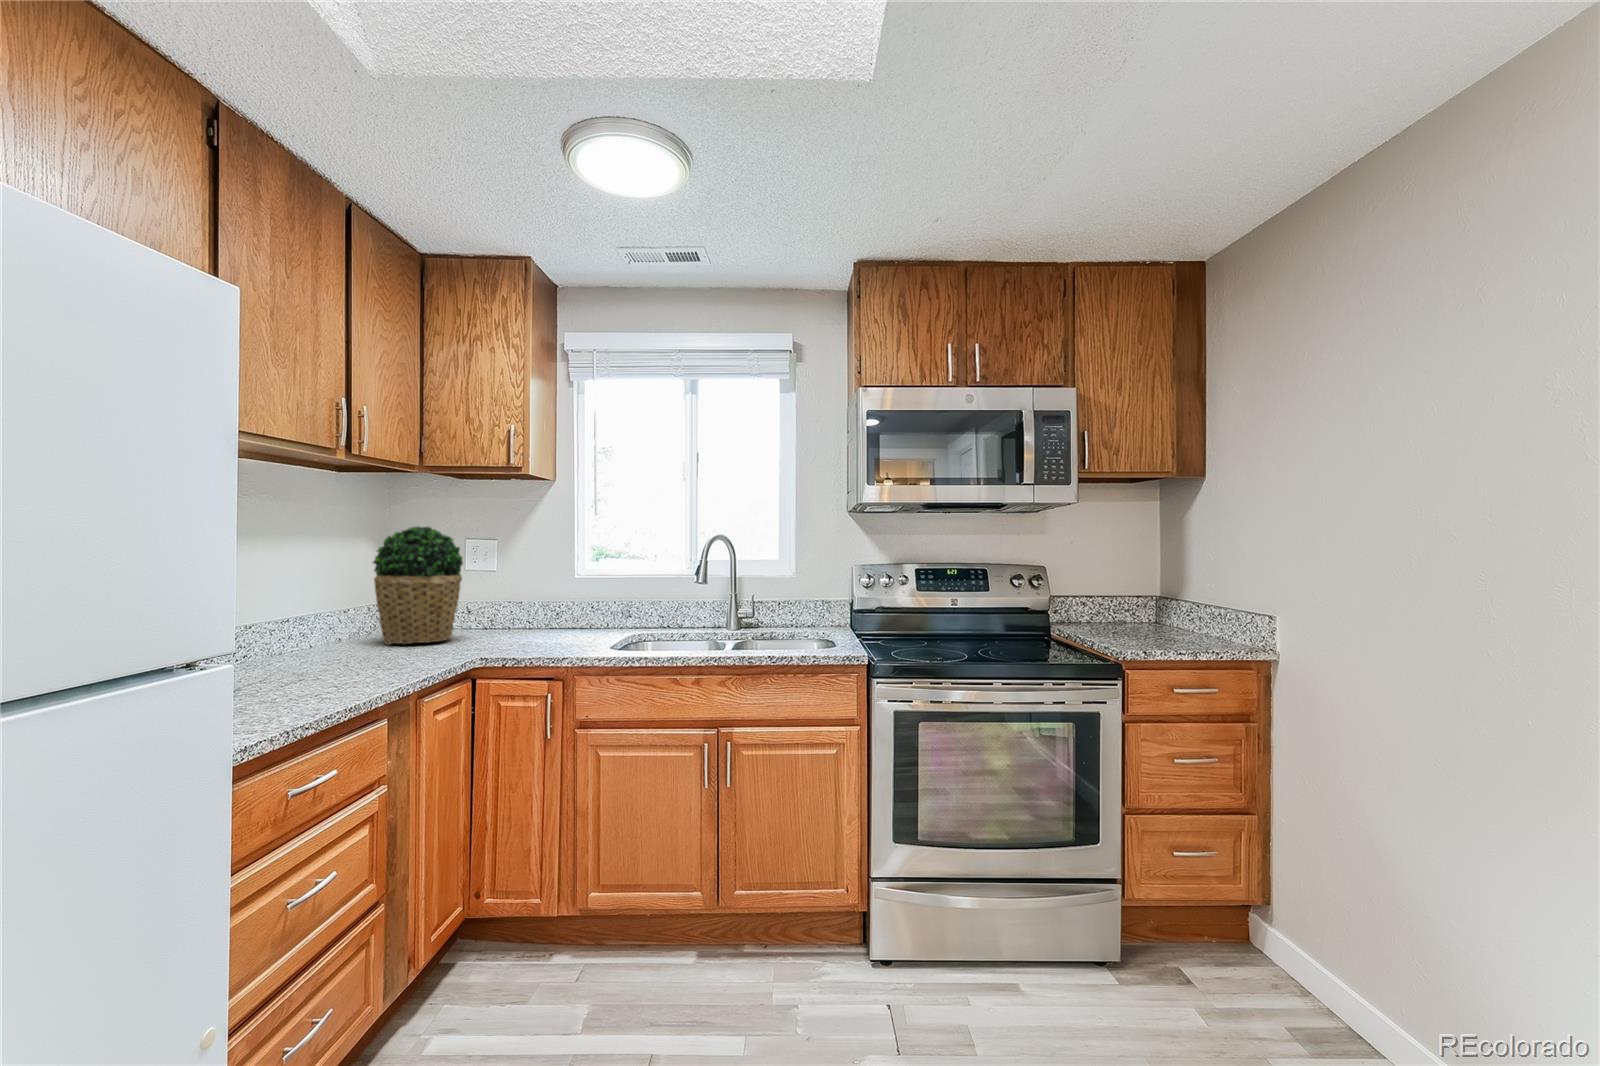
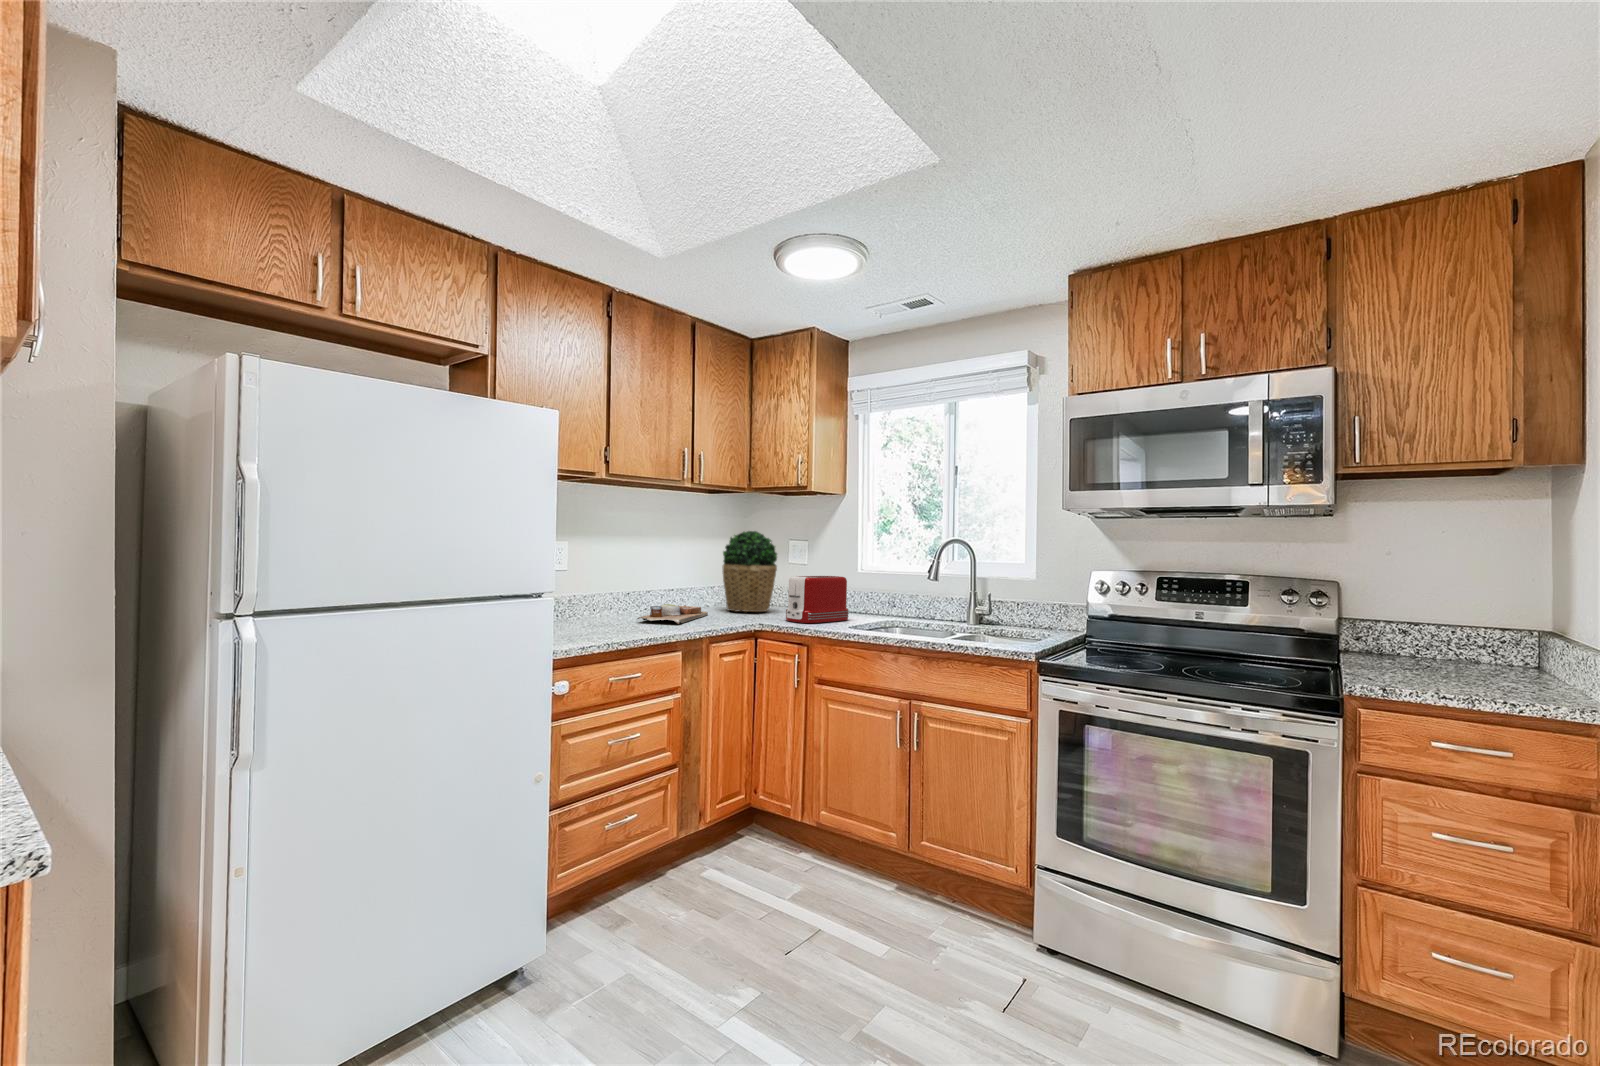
toaster: none [502,585,581,650] -> present [786,576,849,623]
cutting board: none [273,643,369,678] -> present [637,604,708,624]

